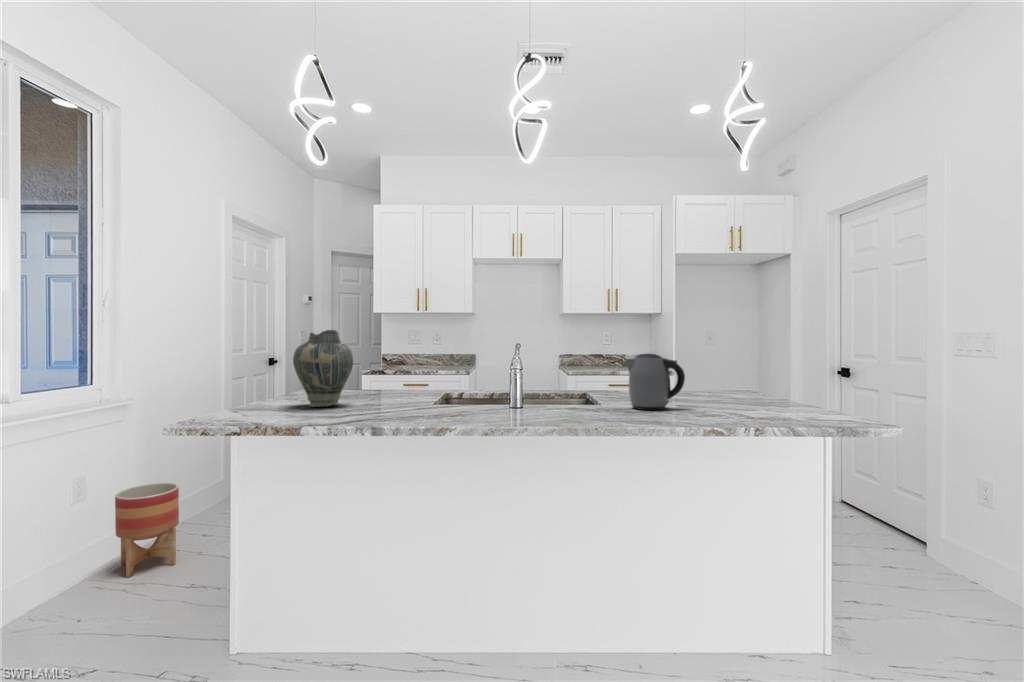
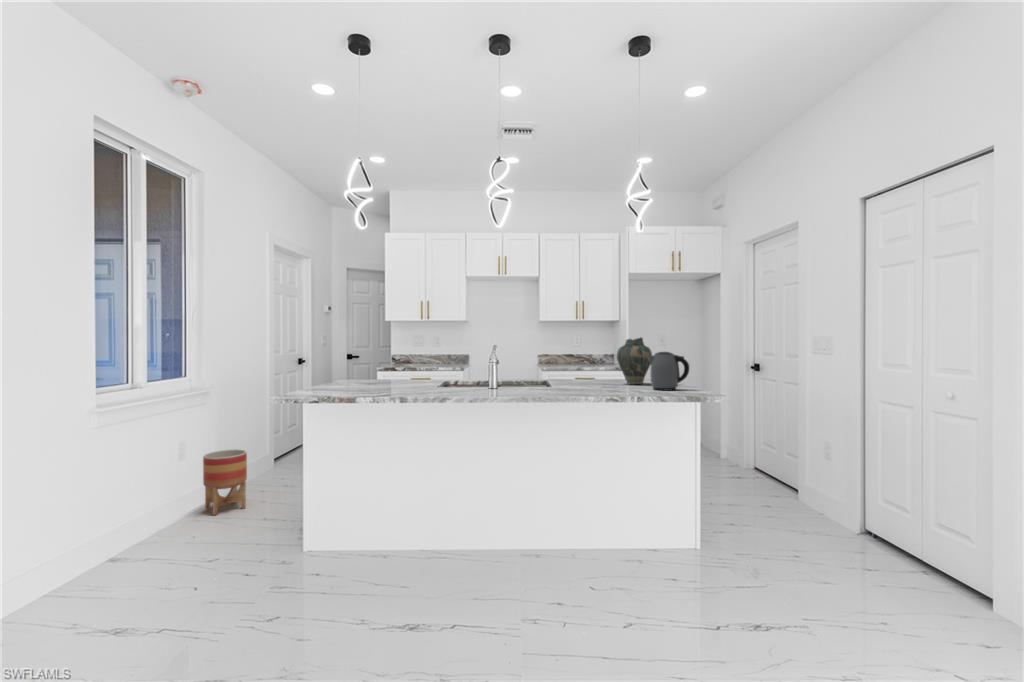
vase: present [293,330,353,407] -> present [617,337,652,384]
kettle: present [626,354,685,410] -> present [648,352,689,390]

